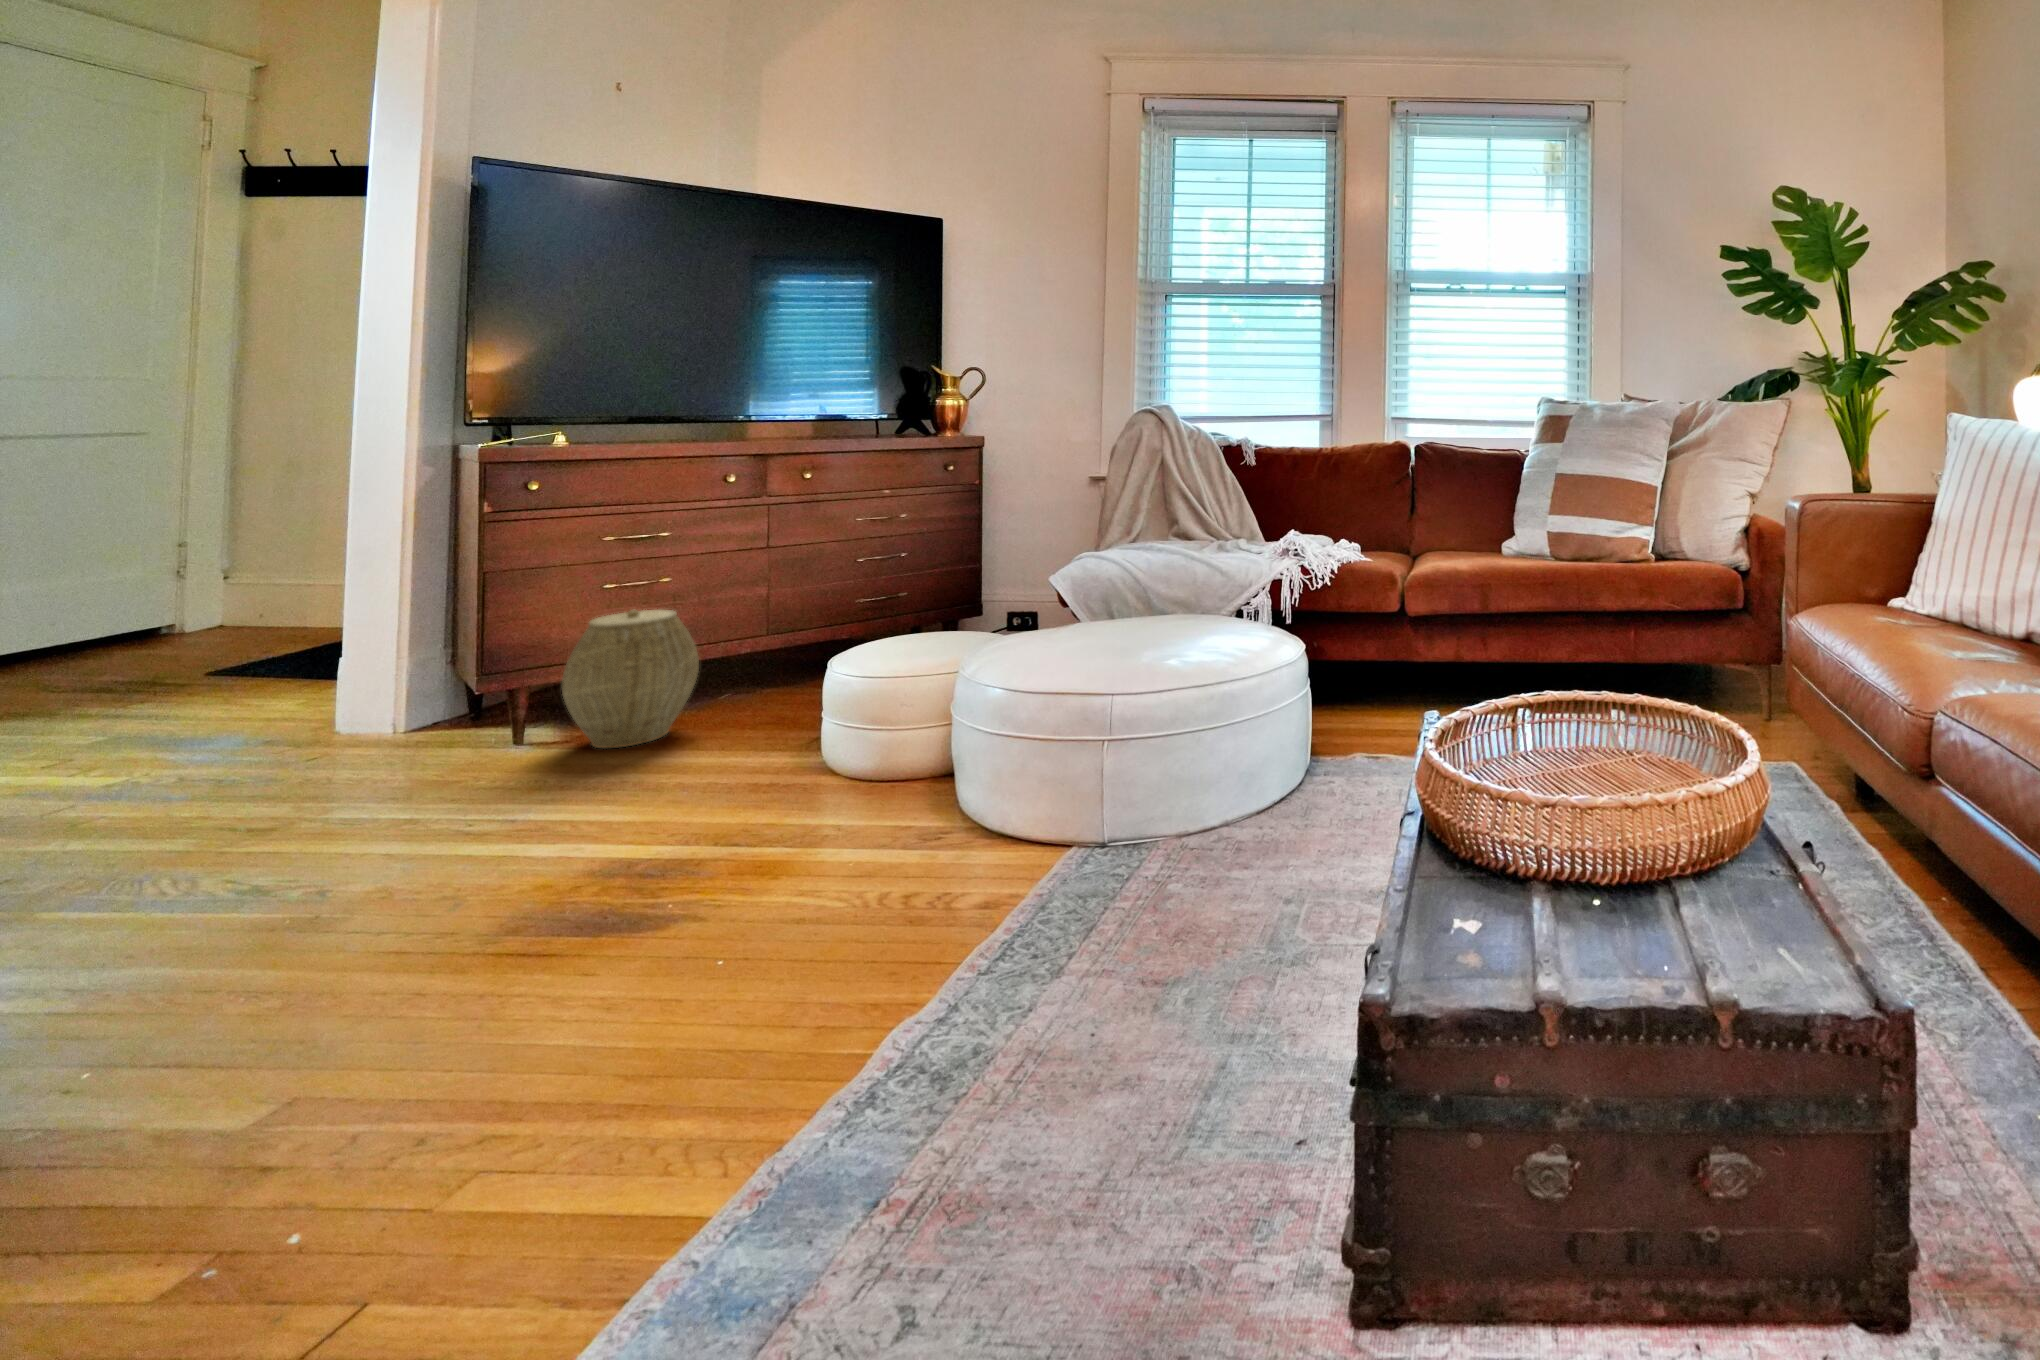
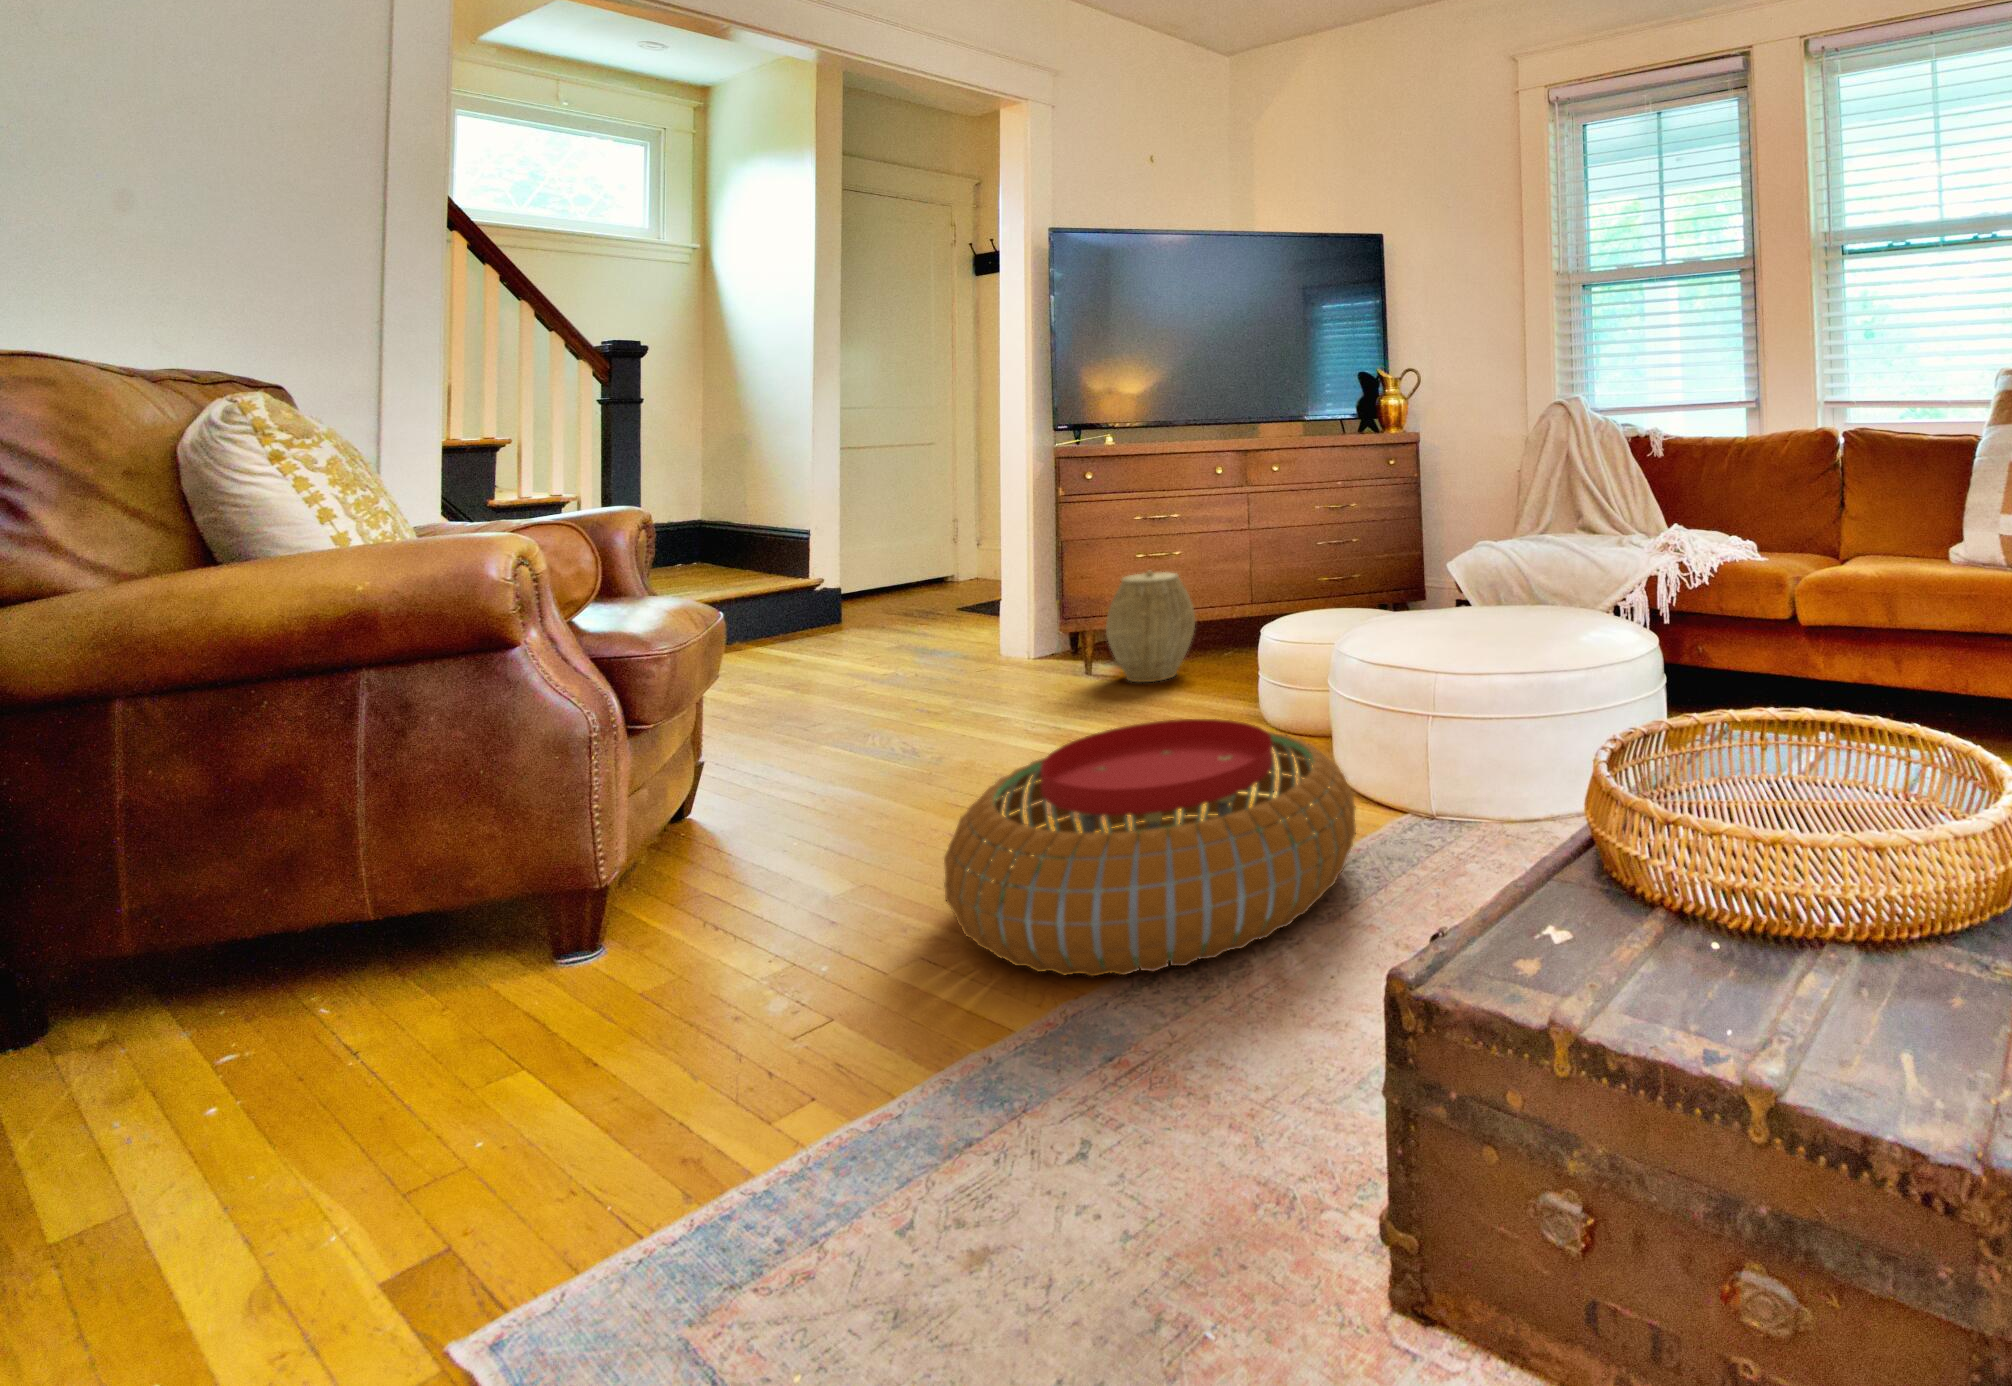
pouf: none [503,784,1063,1136] -> present [944,719,1356,976]

